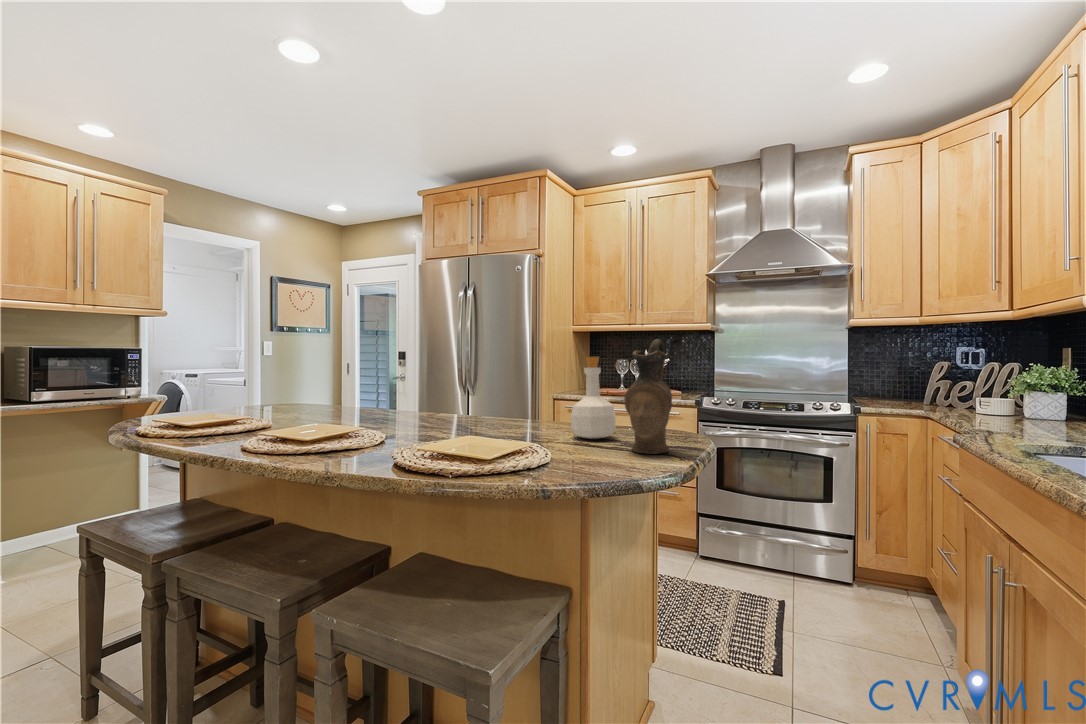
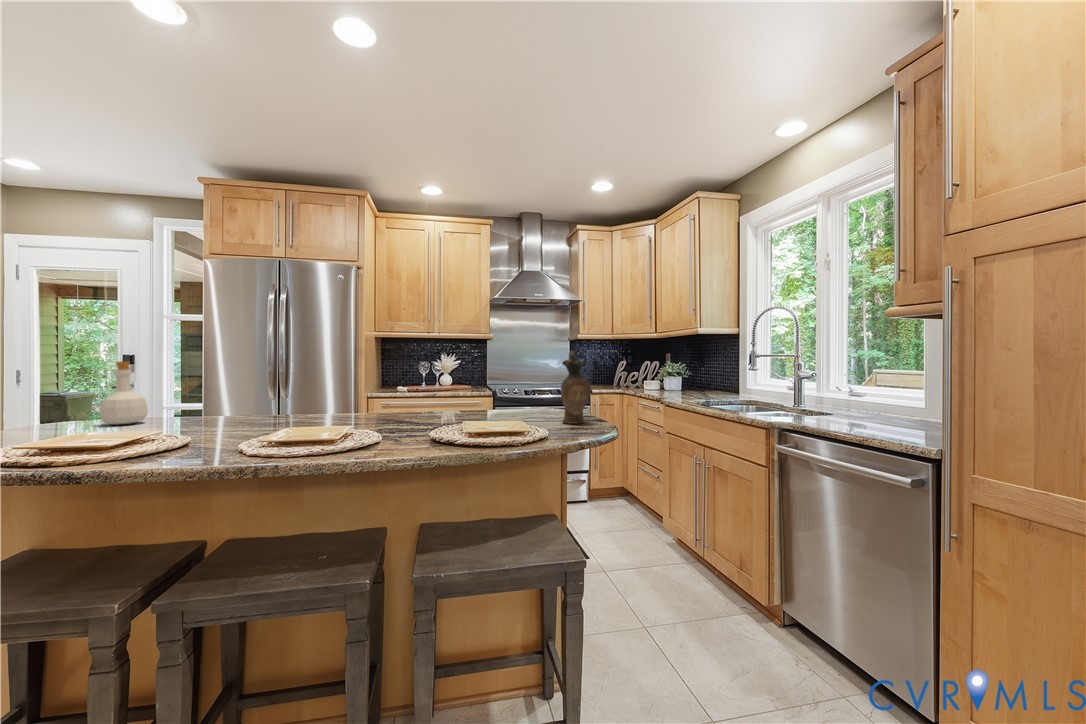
bottle: present [571,357,616,439] -> present [100,361,148,425]

